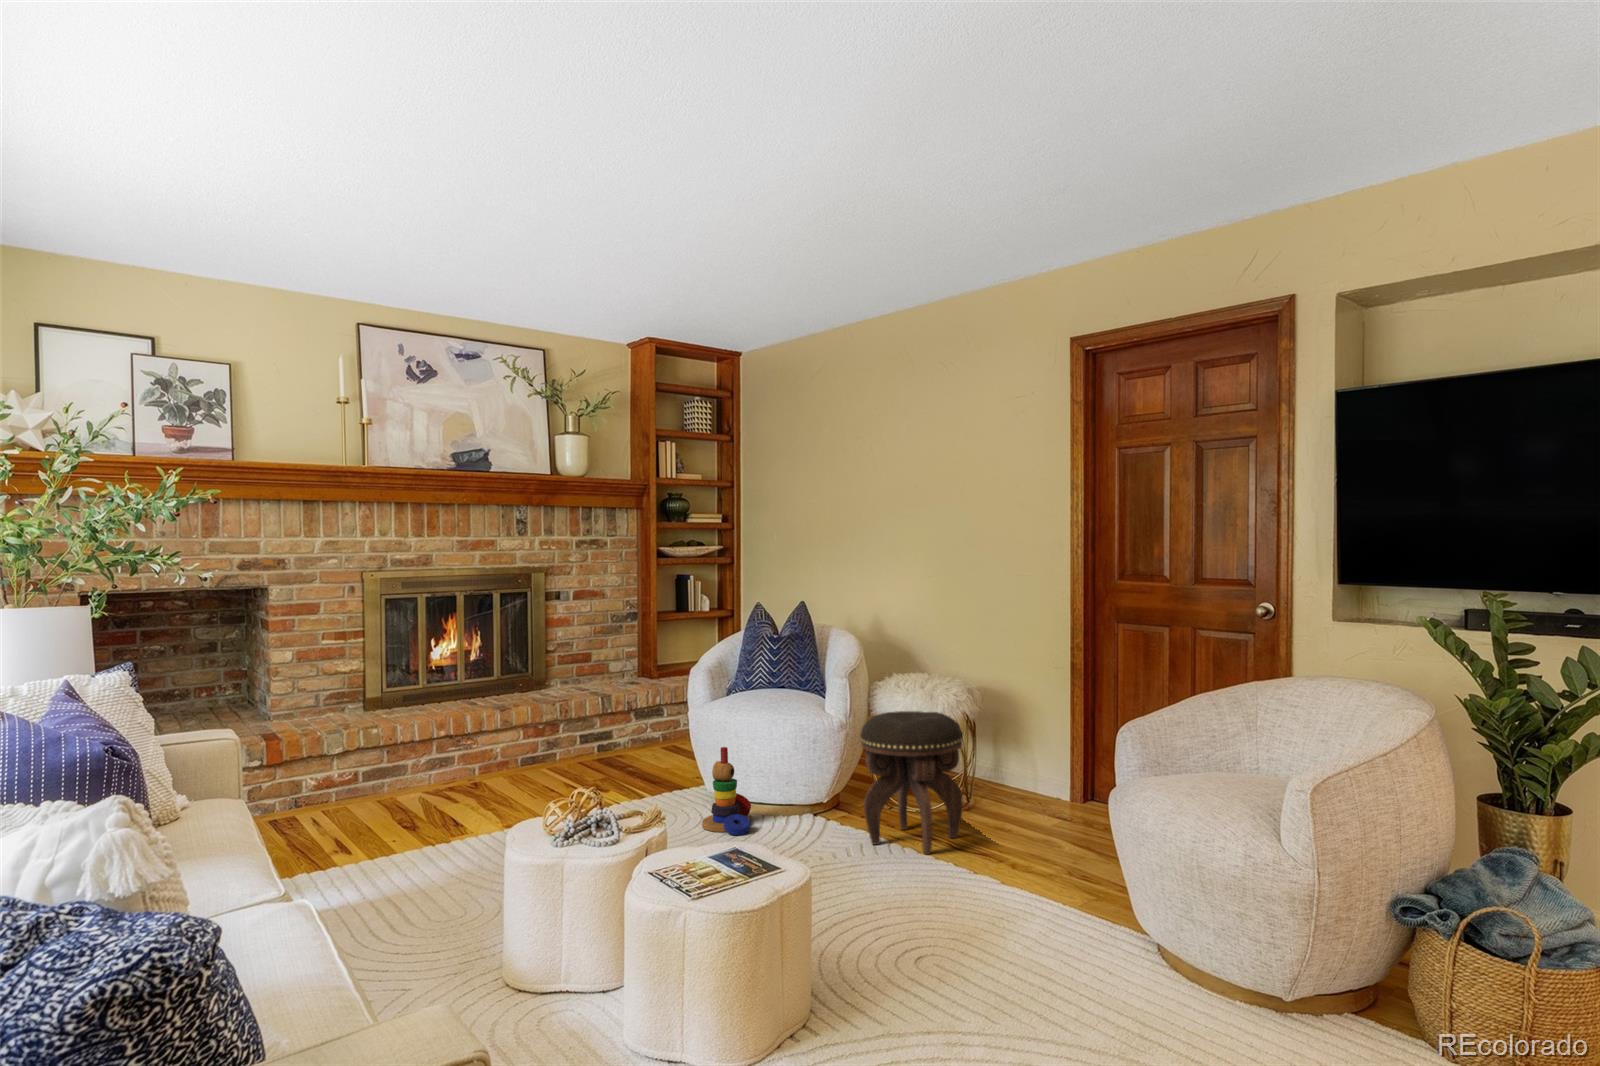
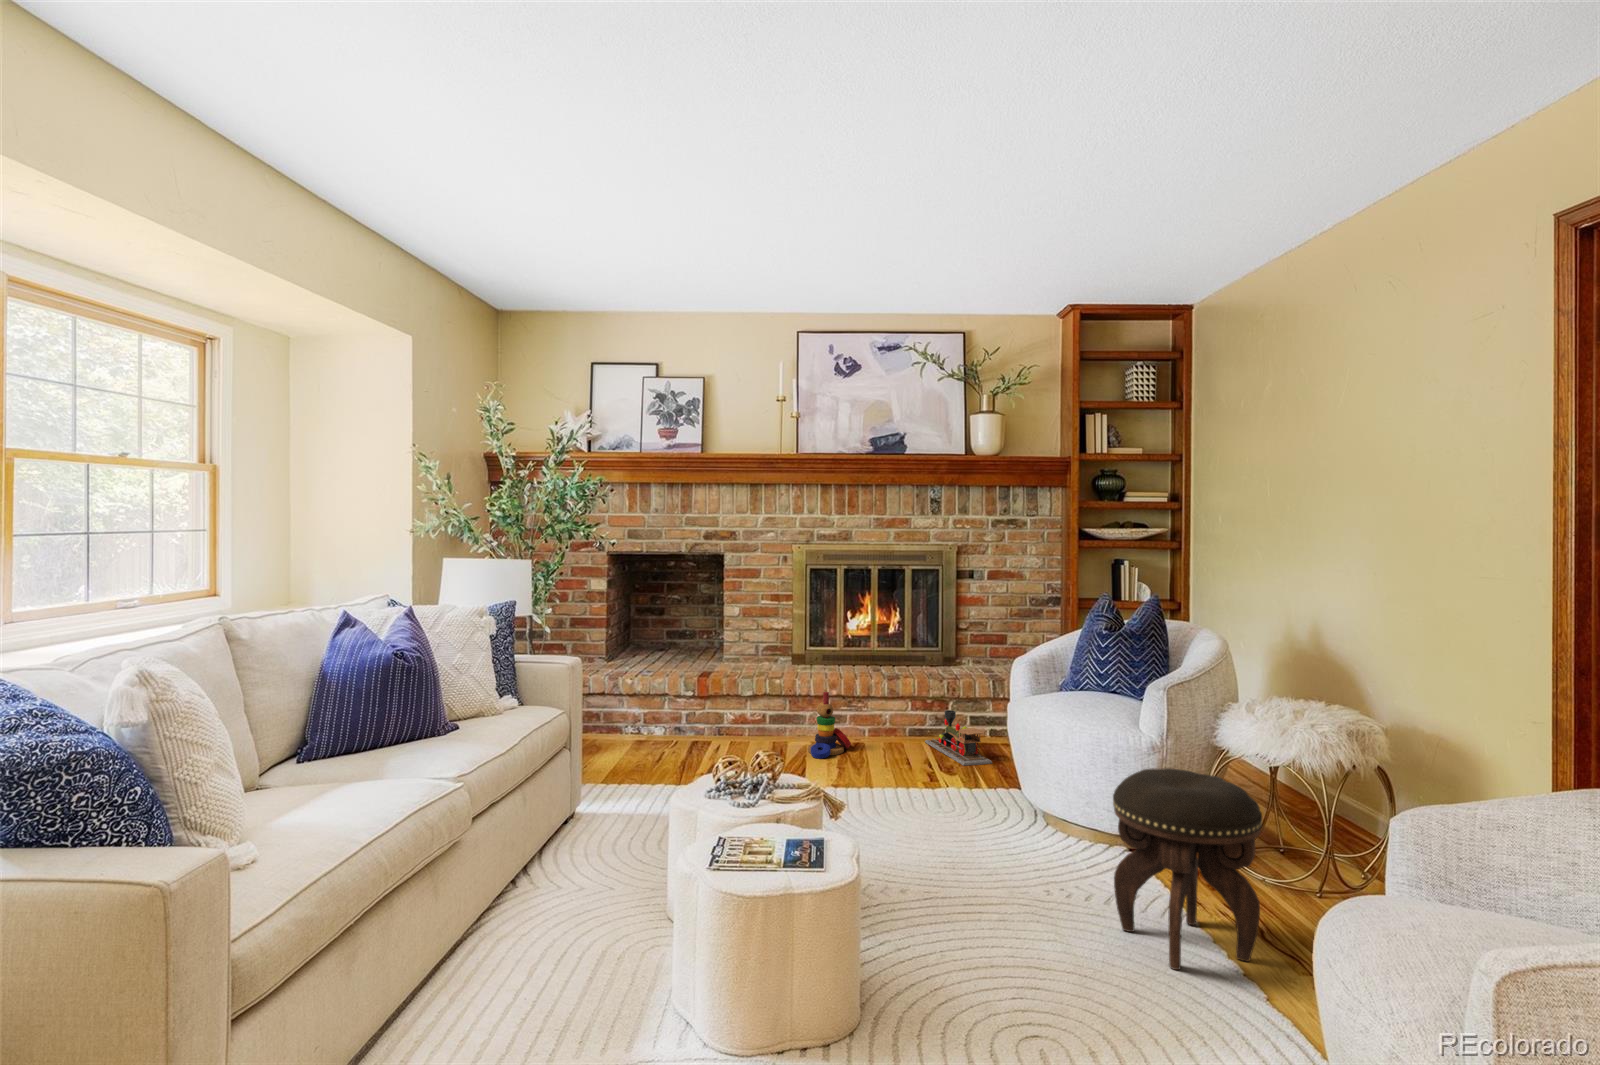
toy train: none [543,730,629,779] -> present [925,710,992,766]
stacking toy: present [702,747,751,835] -> present [807,692,851,759]

